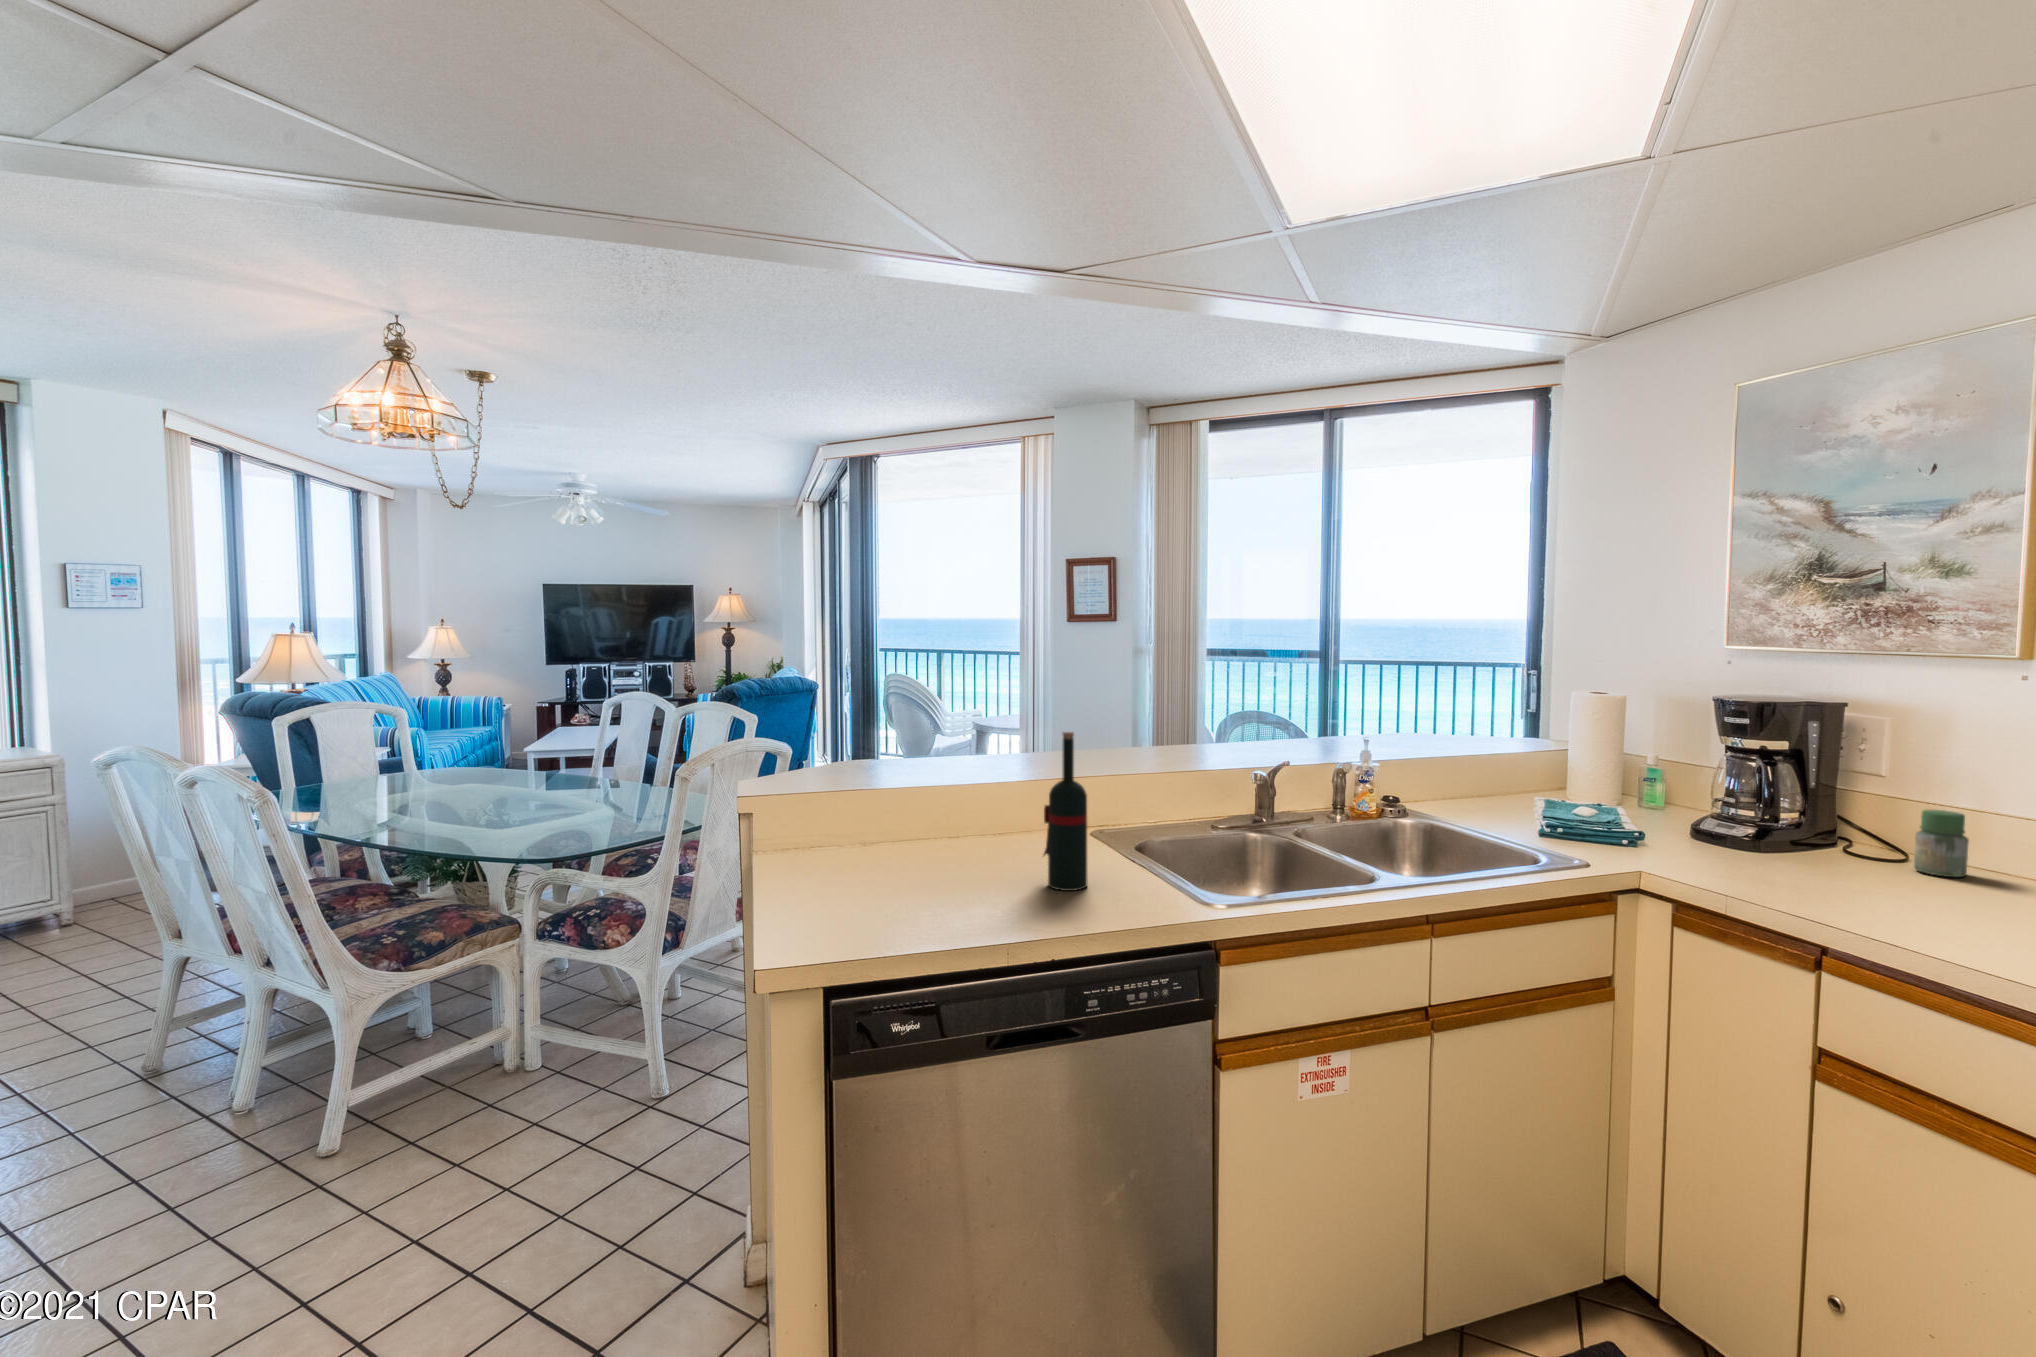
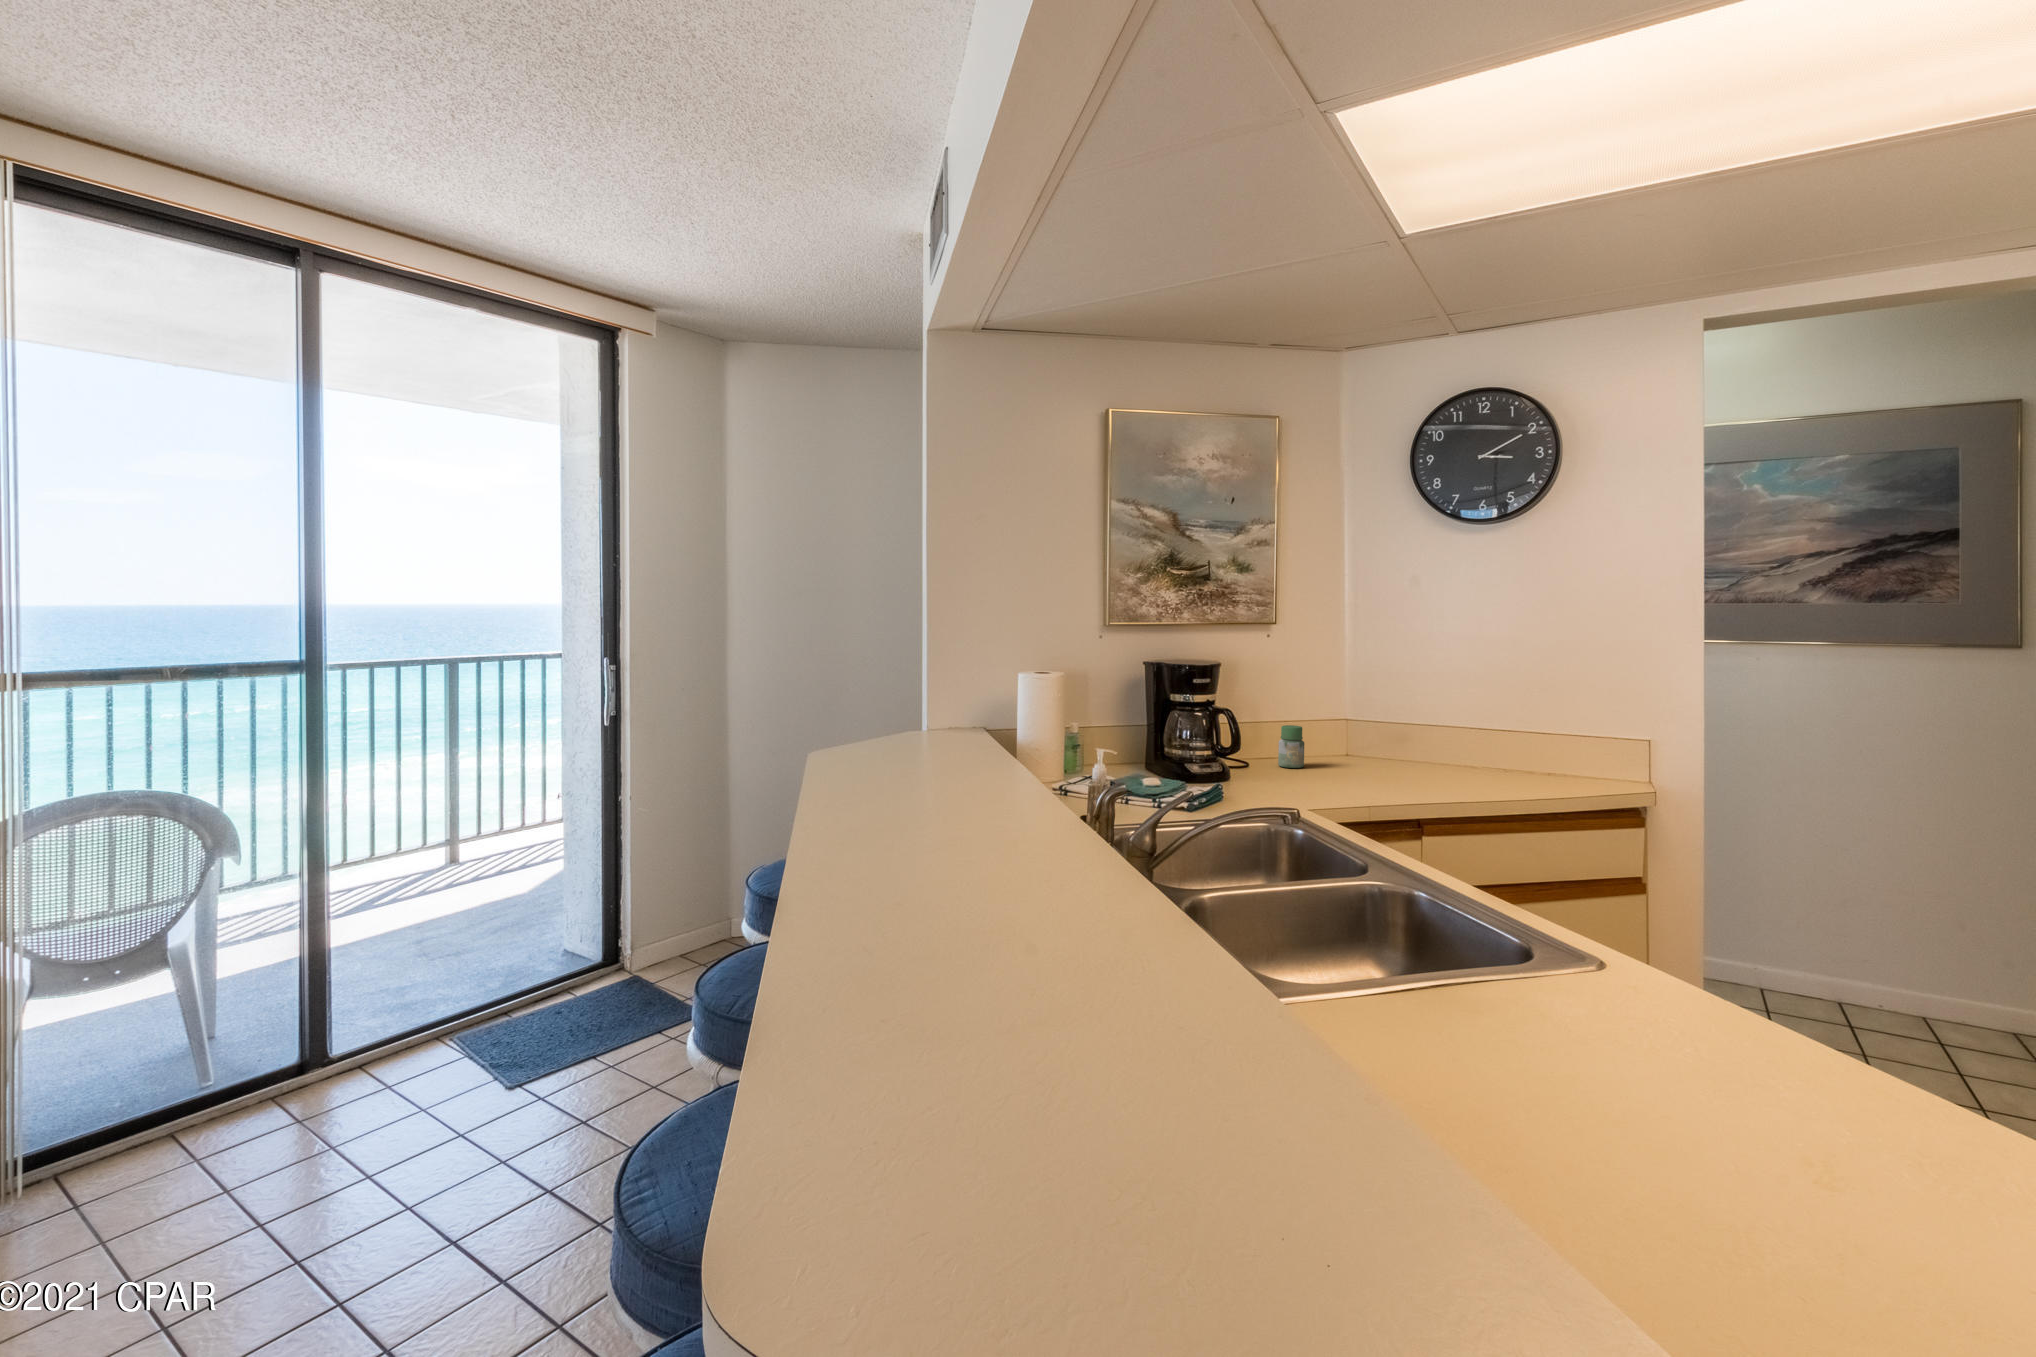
wine bottle: present [1044,732,1087,891] -> none [1553,780,1662,1121]

